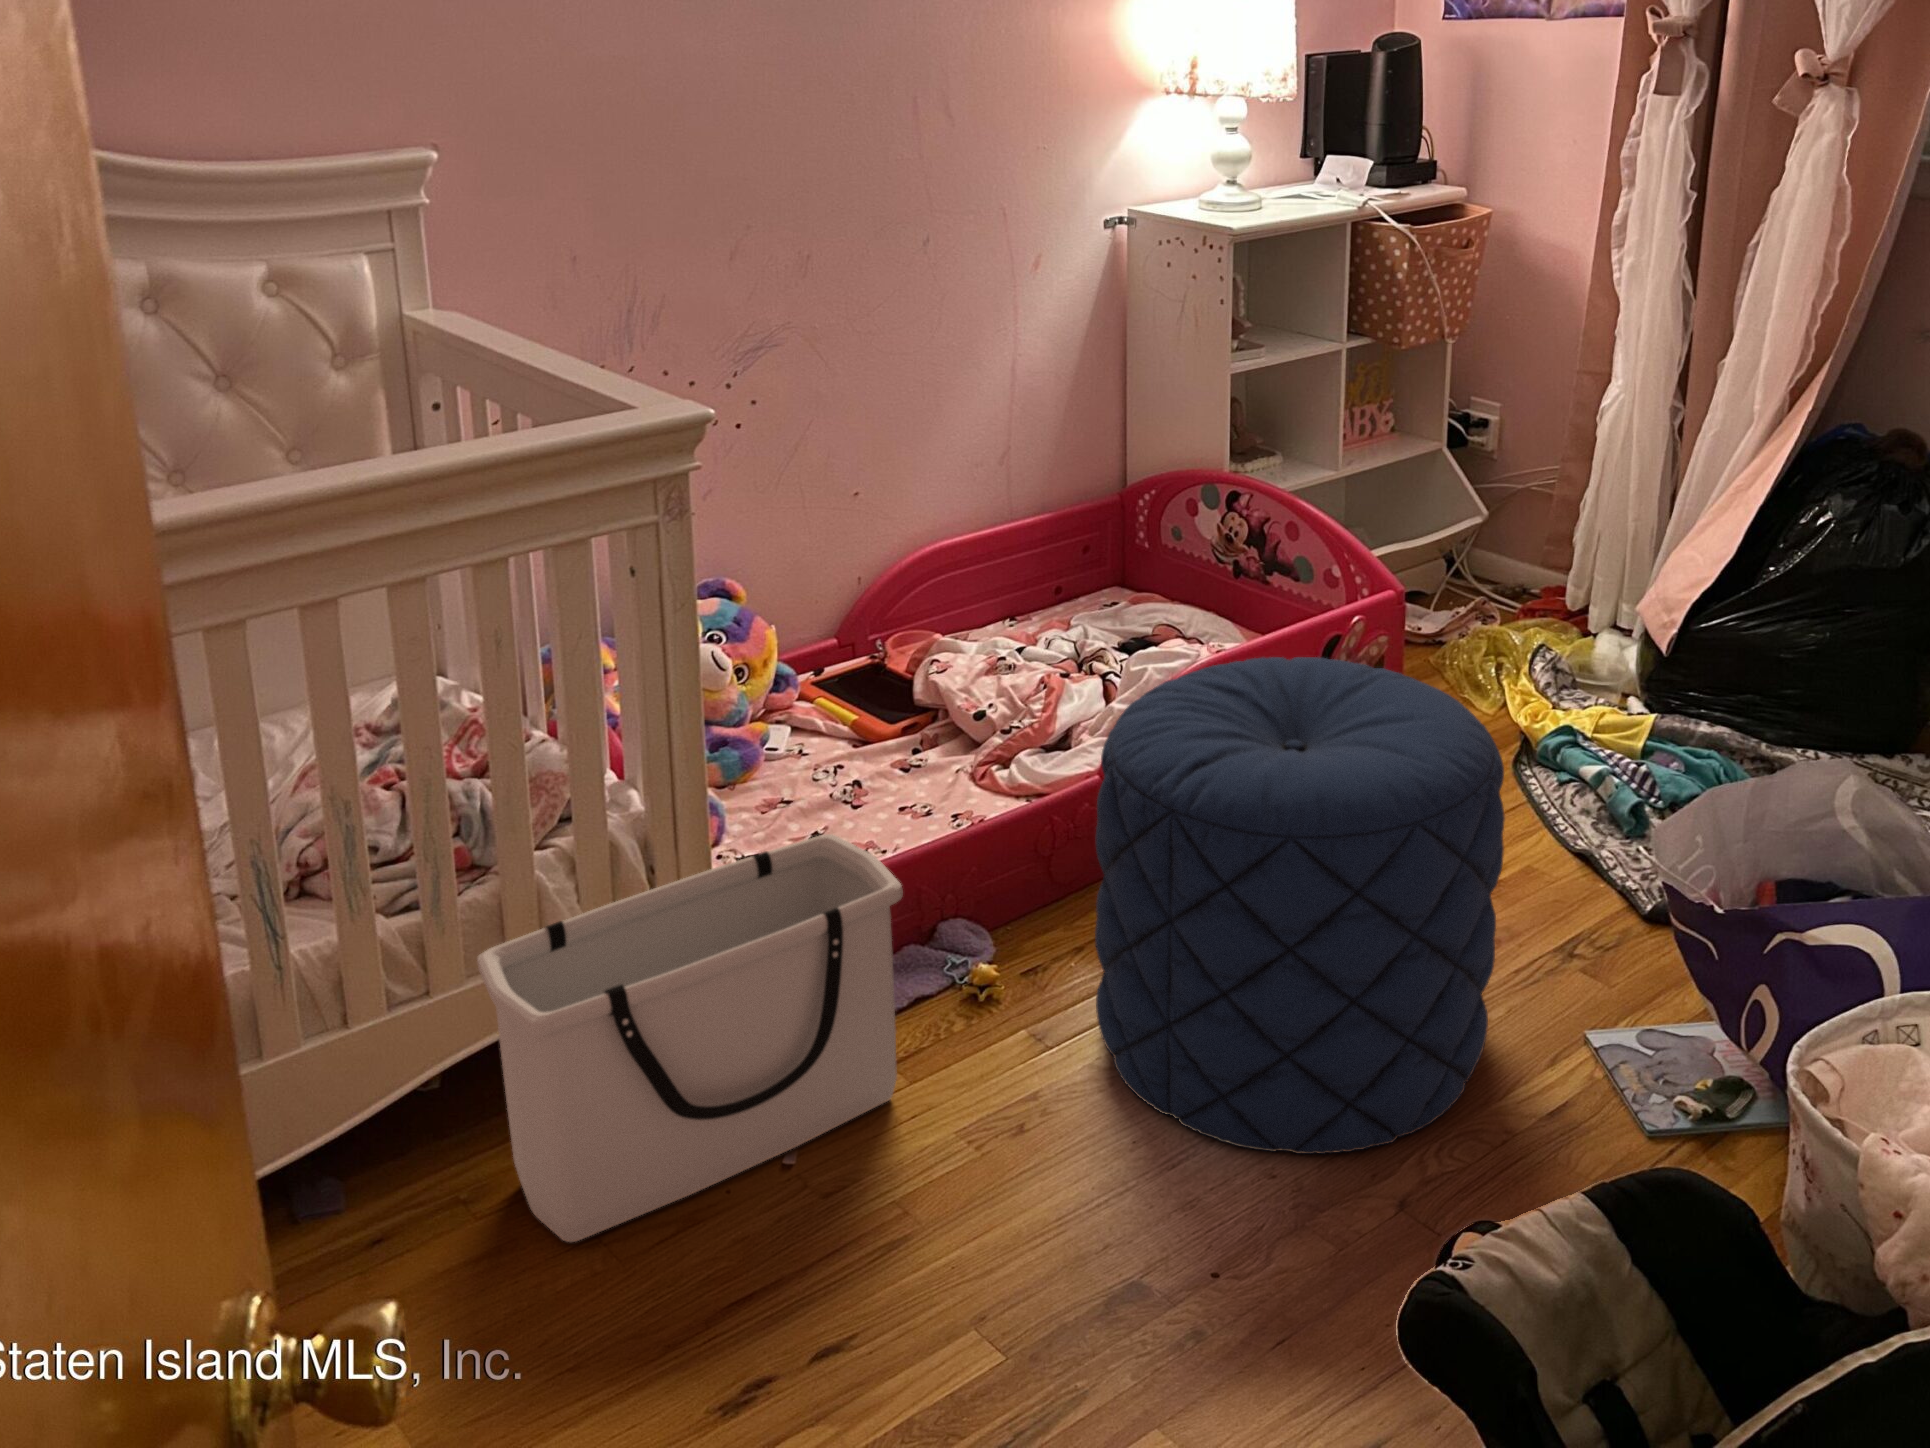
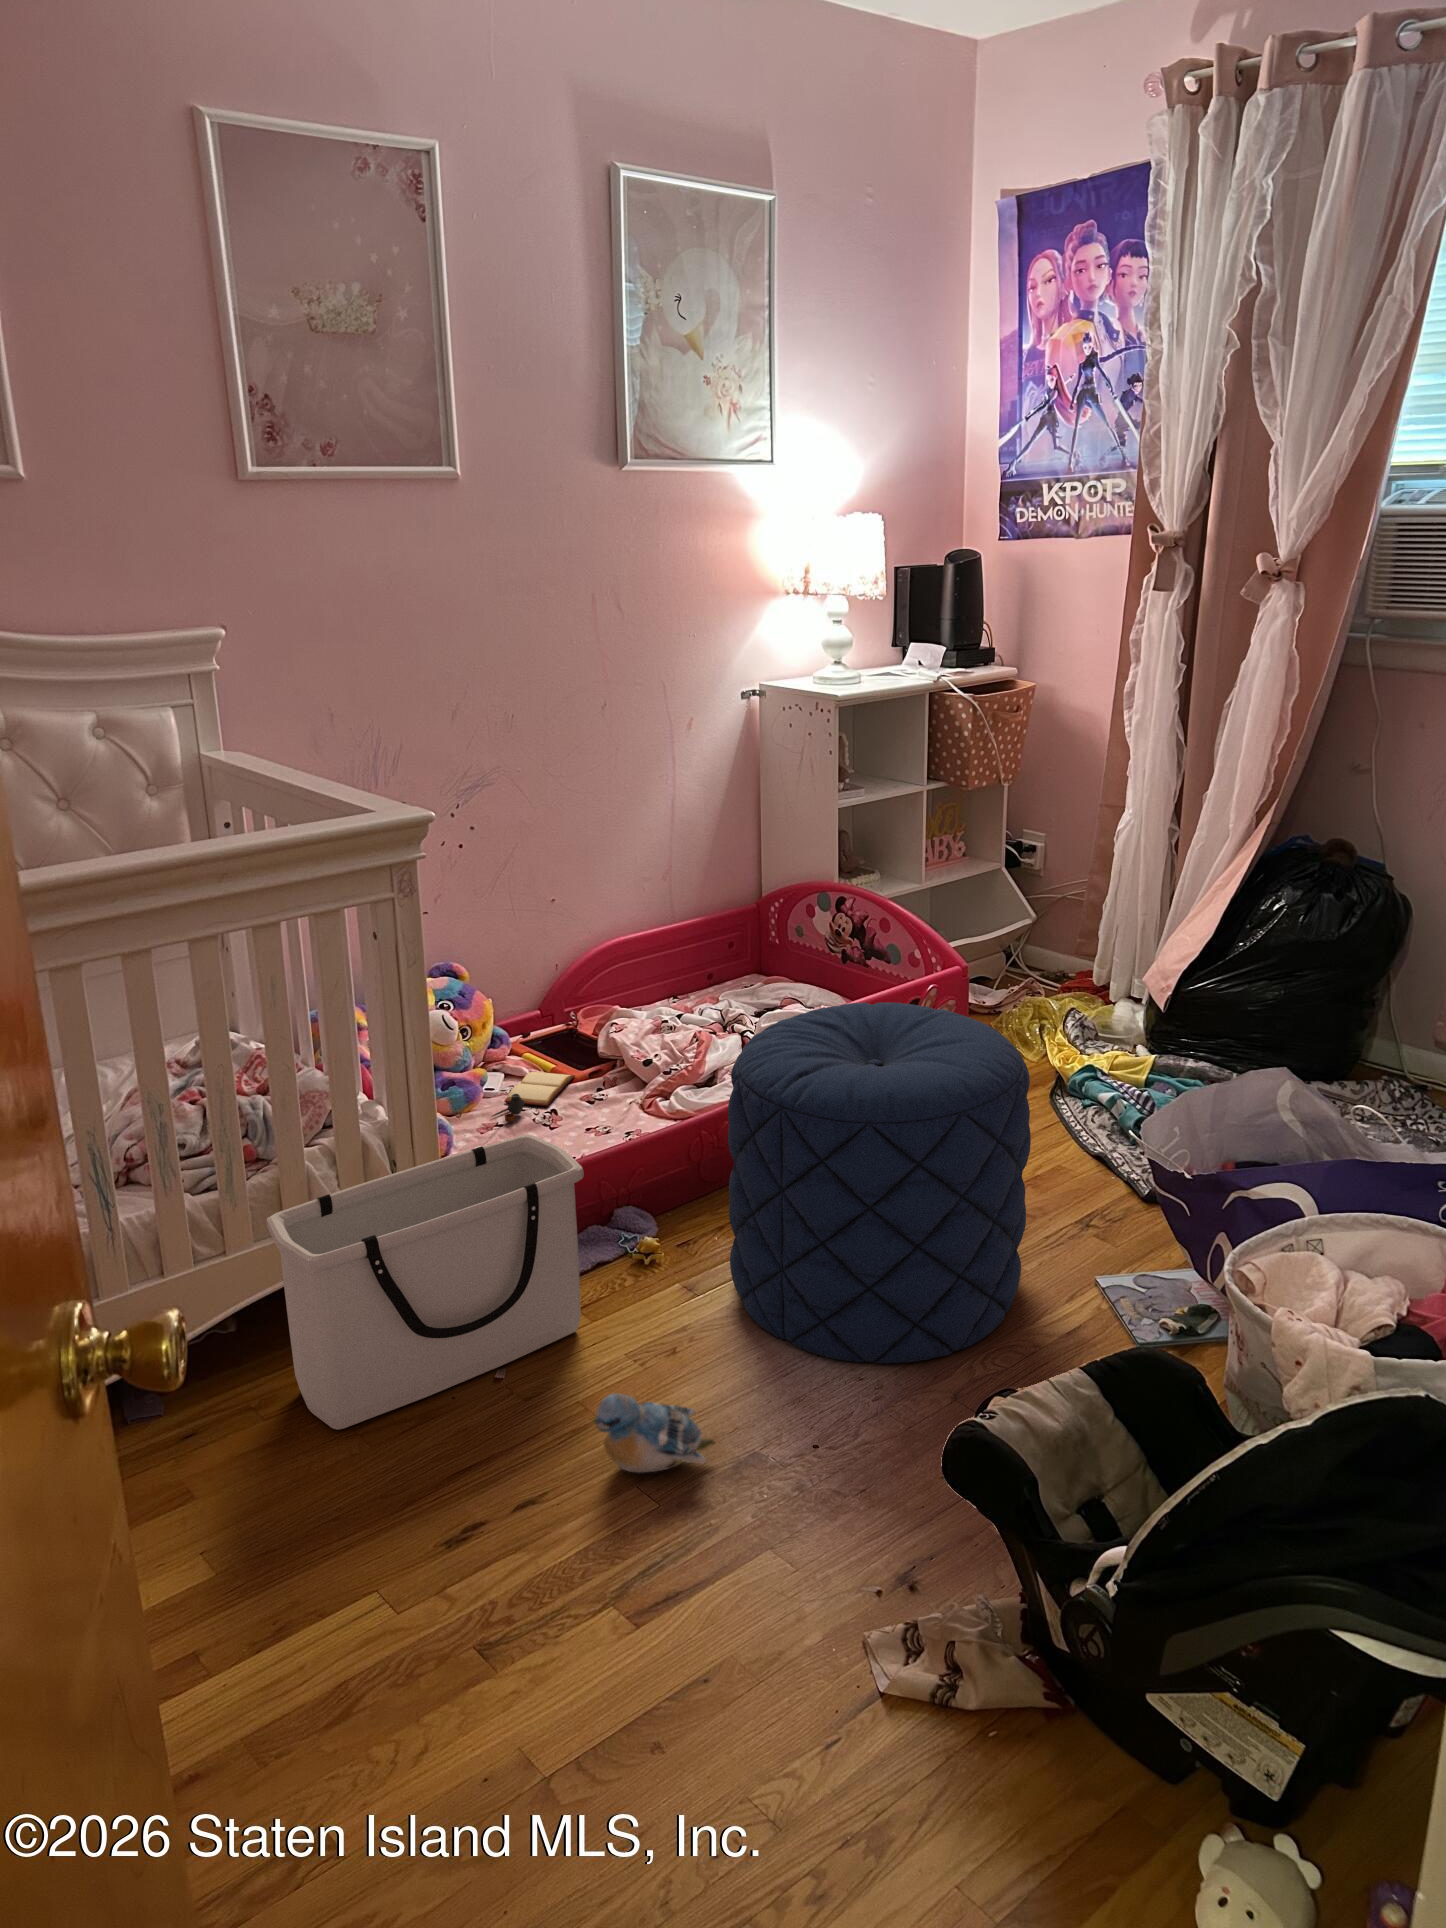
book: none [777,726,887,798] -> present [492,1072,575,1121]
plush toy: none [913,1208,1080,1315] -> present [593,1394,715,1473]

